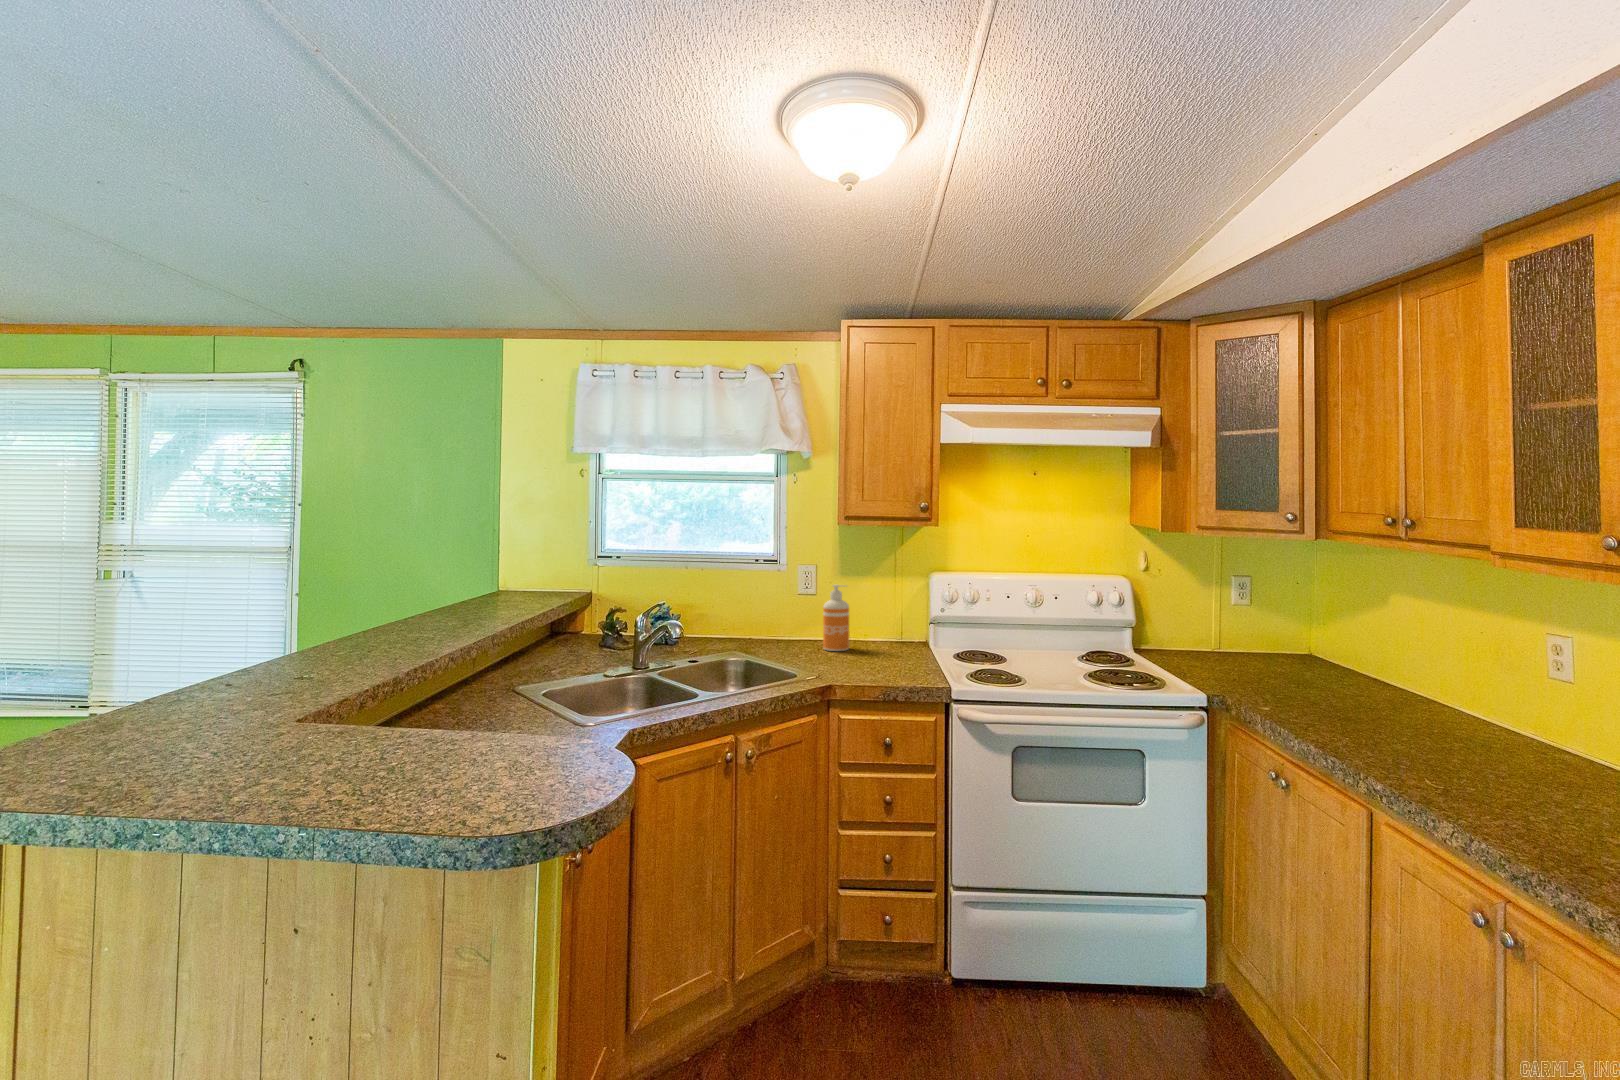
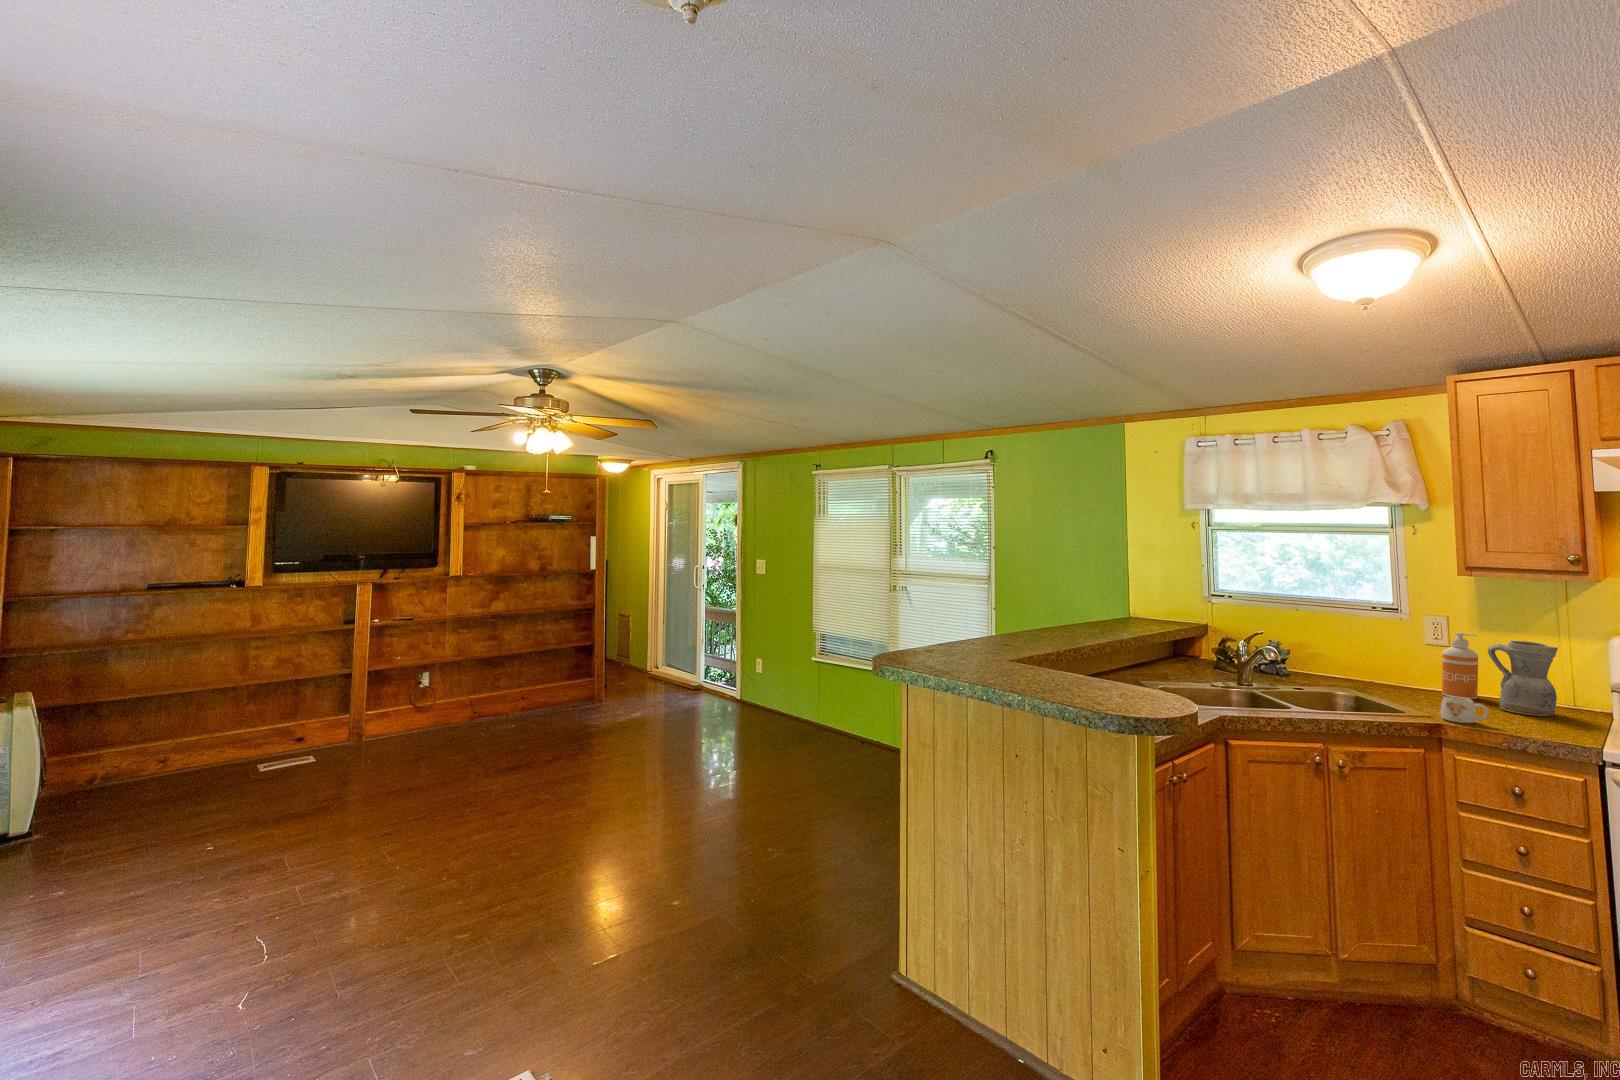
ceramic pitcher: none [859,587,907,659] -> present [1488,641,1558,716]
mug: none [831,651,869,679] -> present [1441,697,1488,723]

